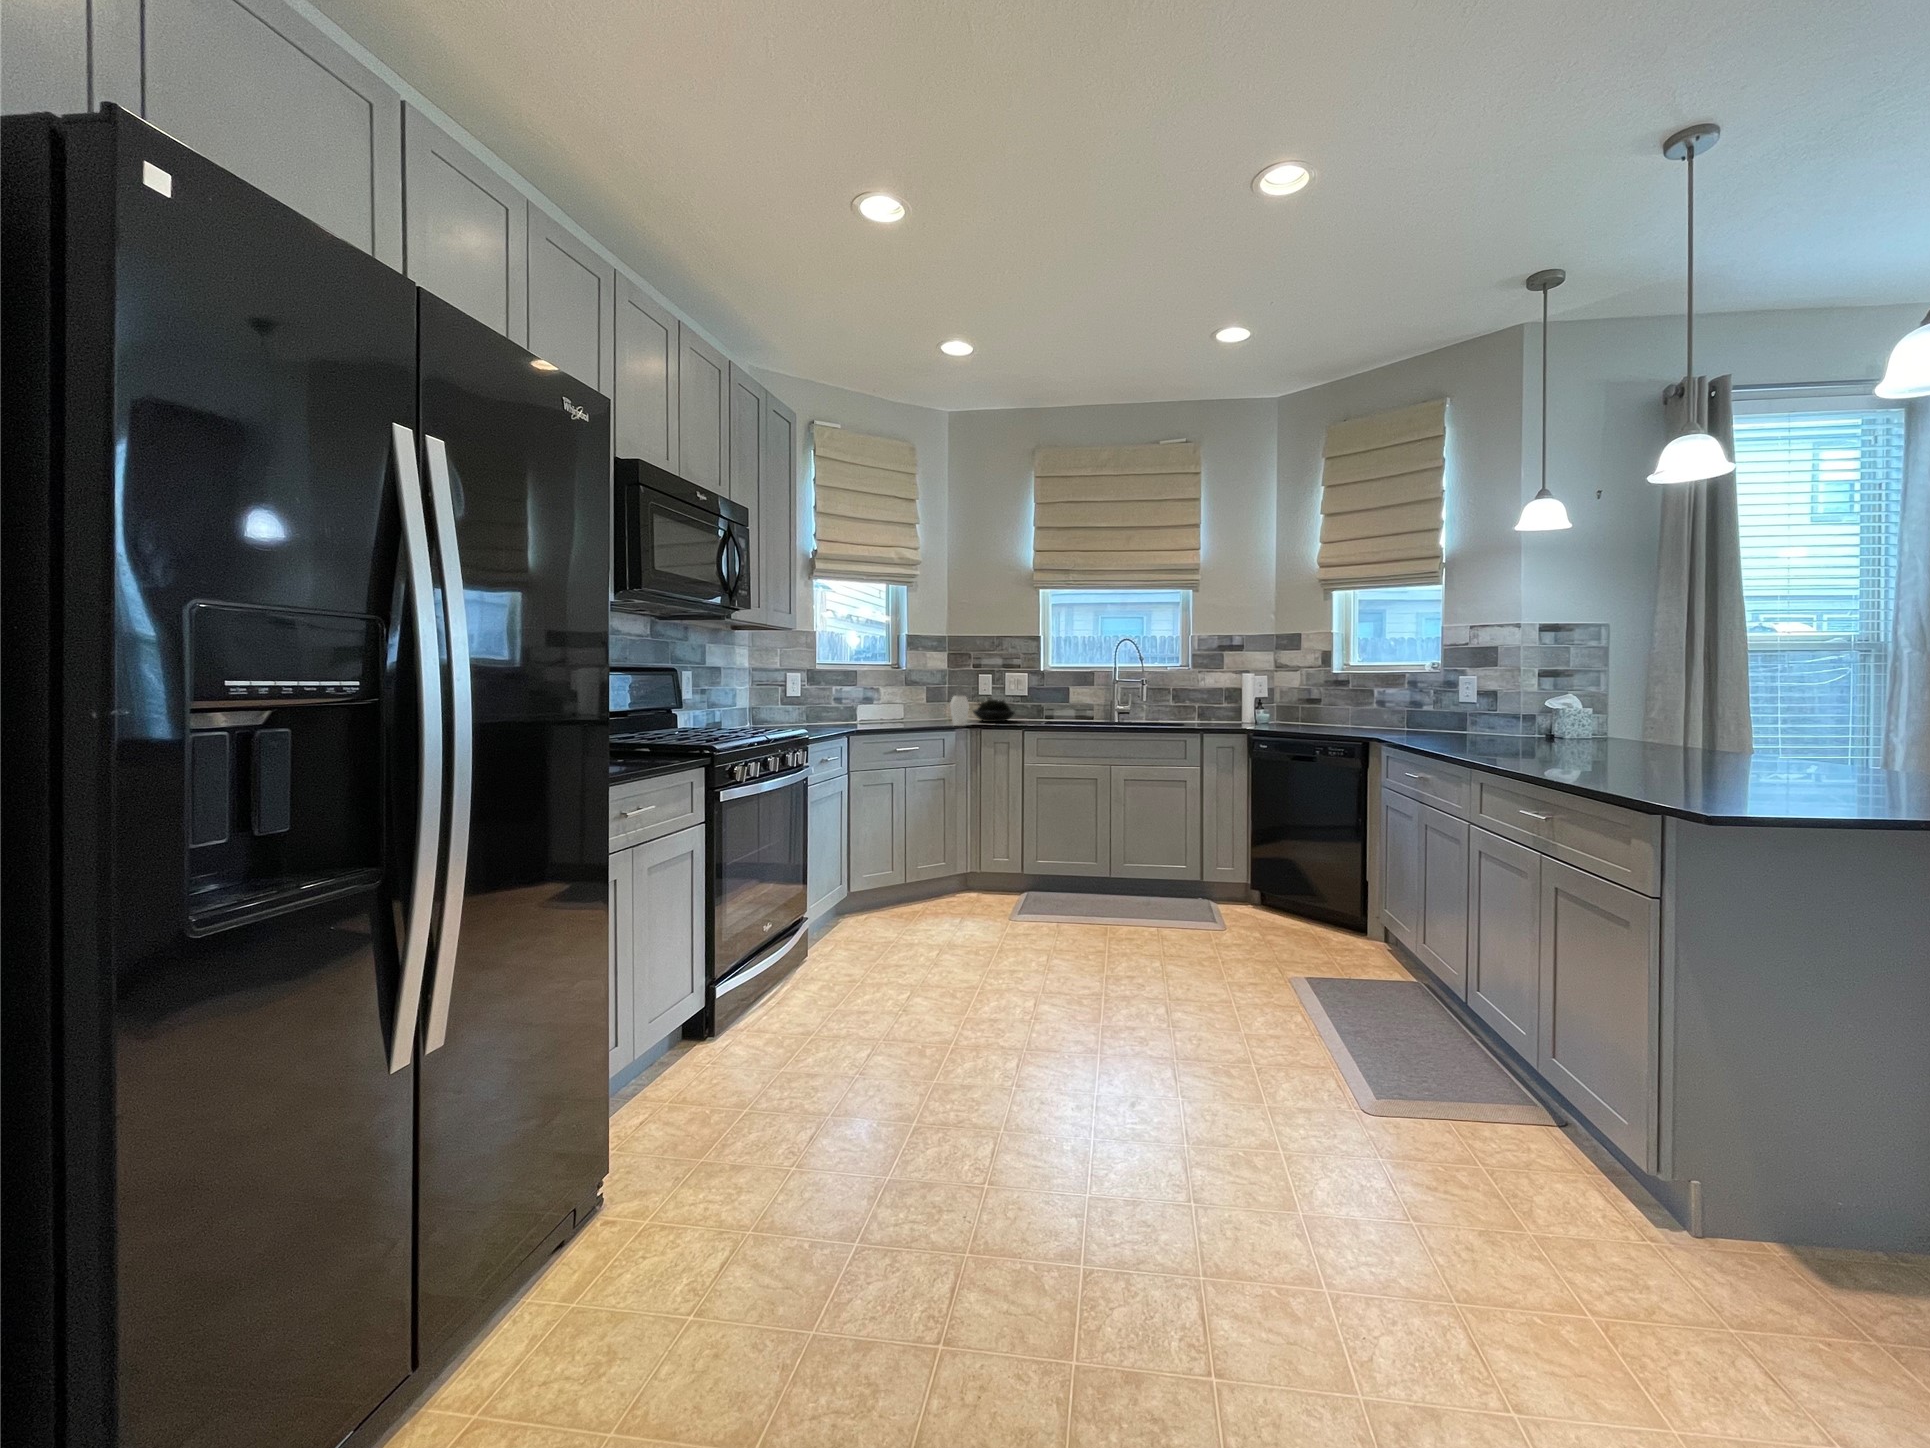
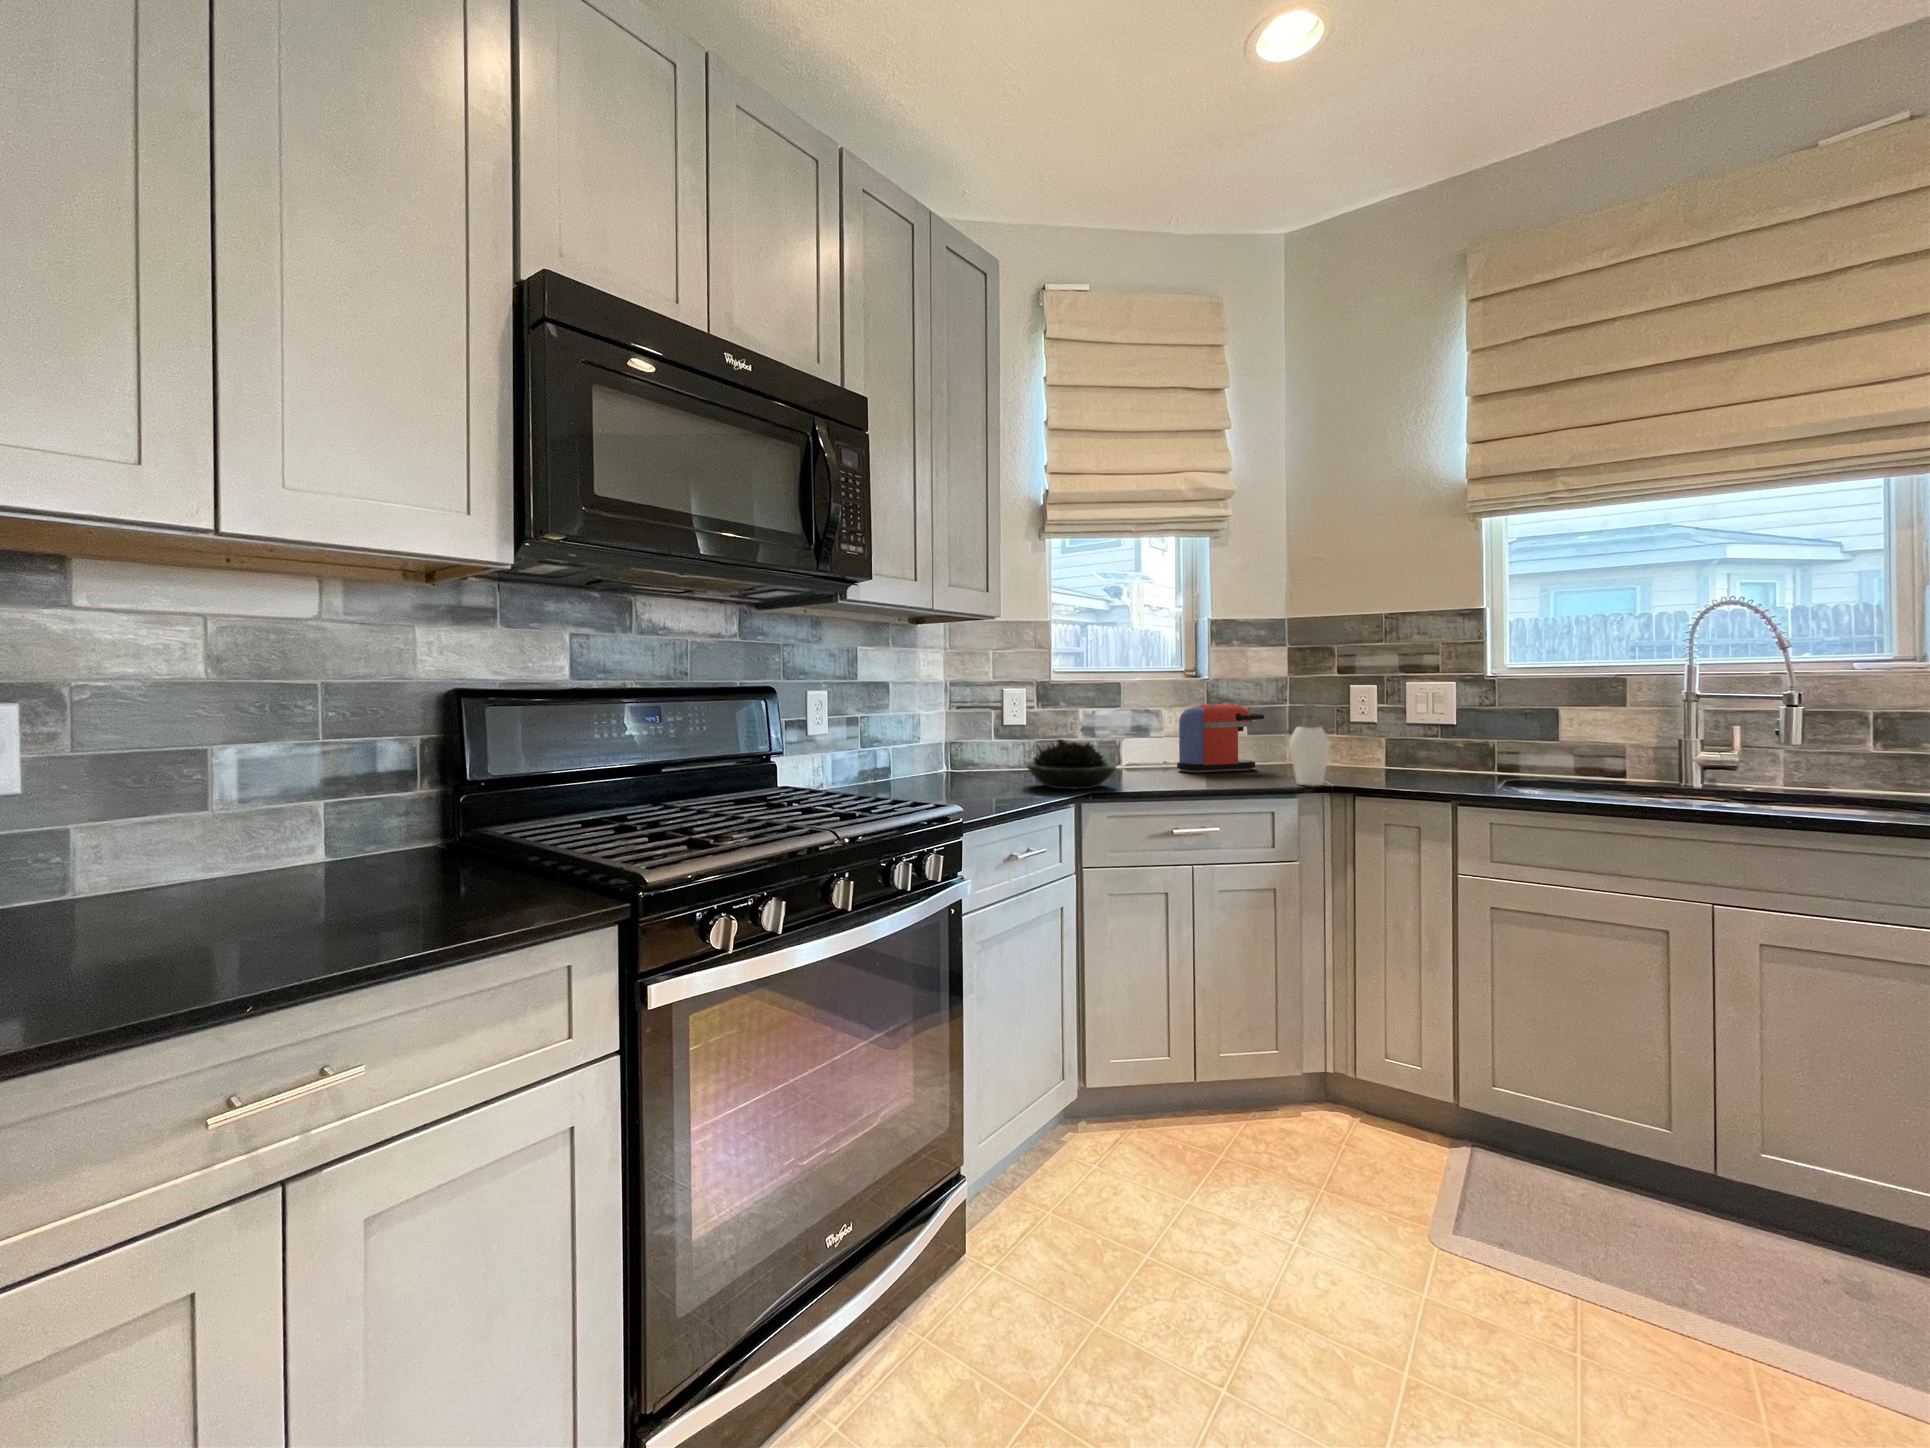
coffee maker: none [890,684,936,723] -> present [1177,704,1264,773]
succulent plant: present [973,699,1015,722] -> present [1026,739,1116,789]

